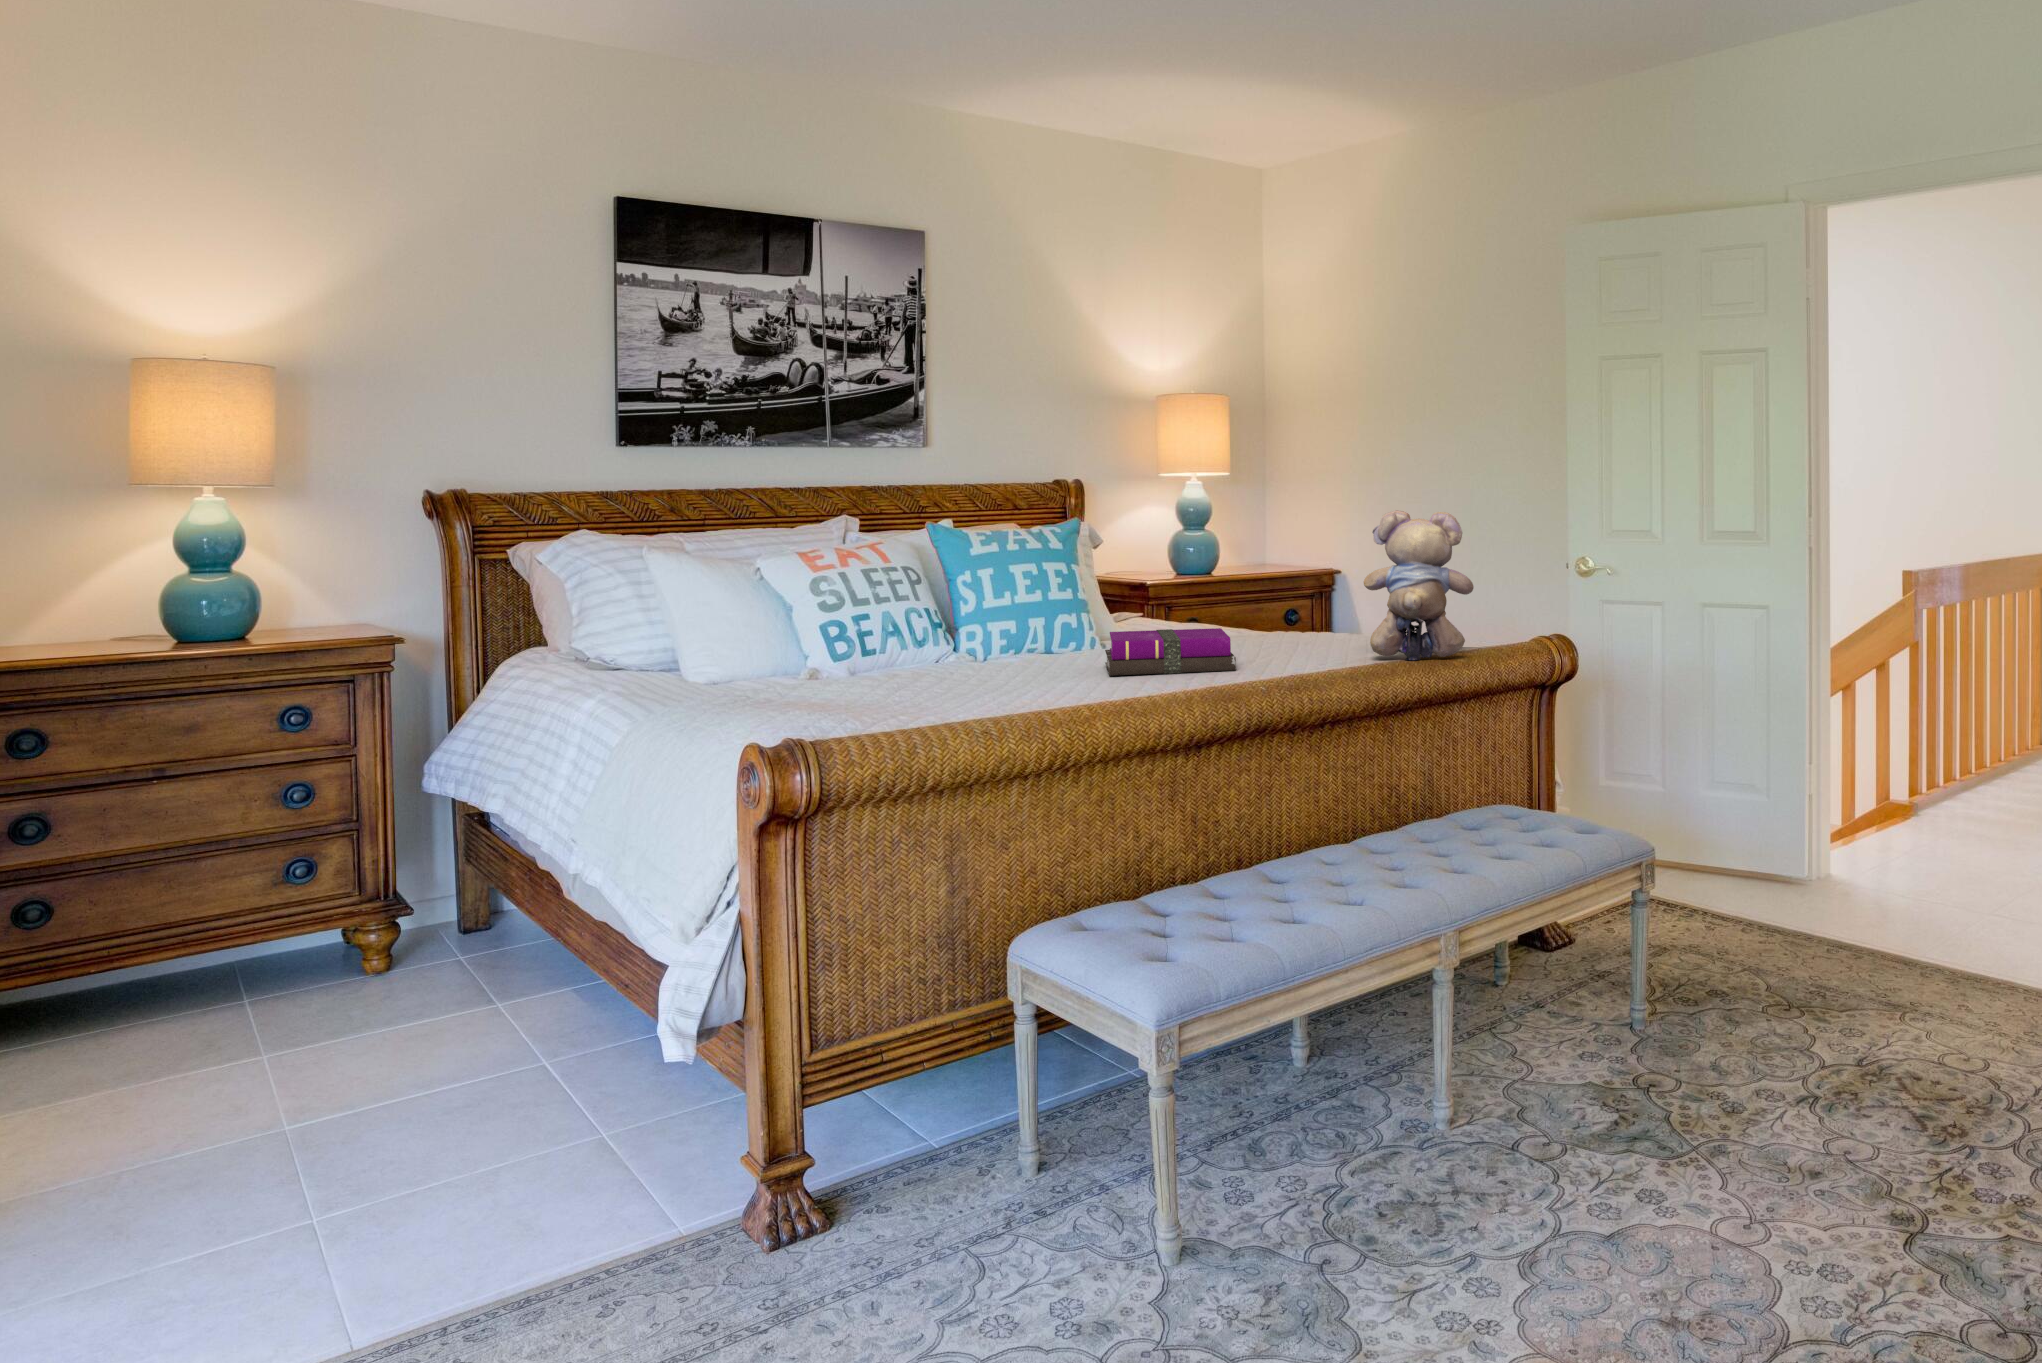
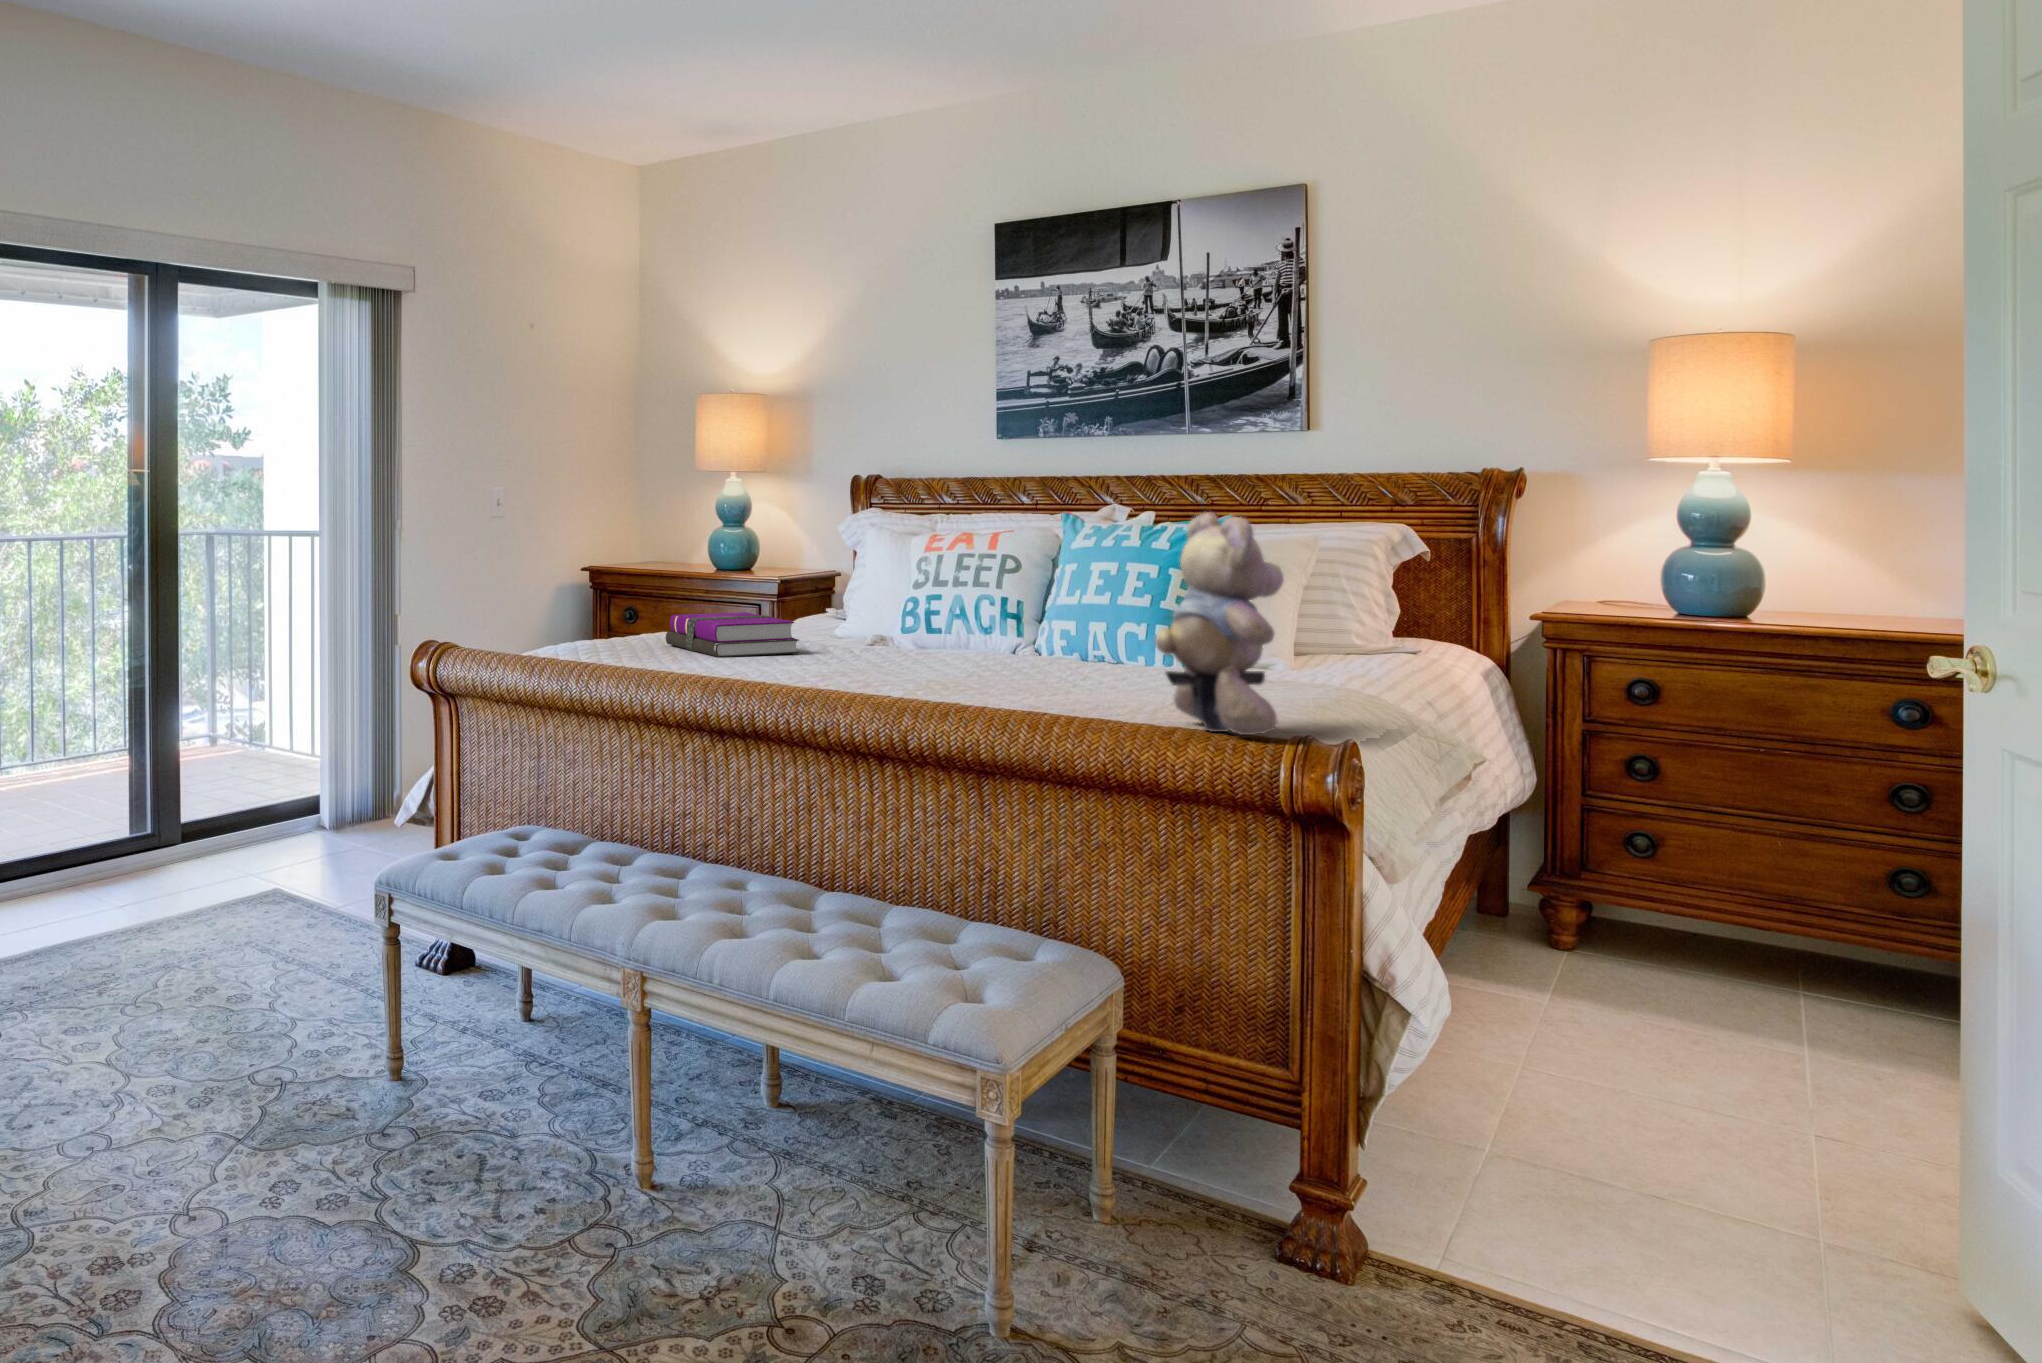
notebook: present [1105,628,1236,676] -> present [666,612,799,657]

